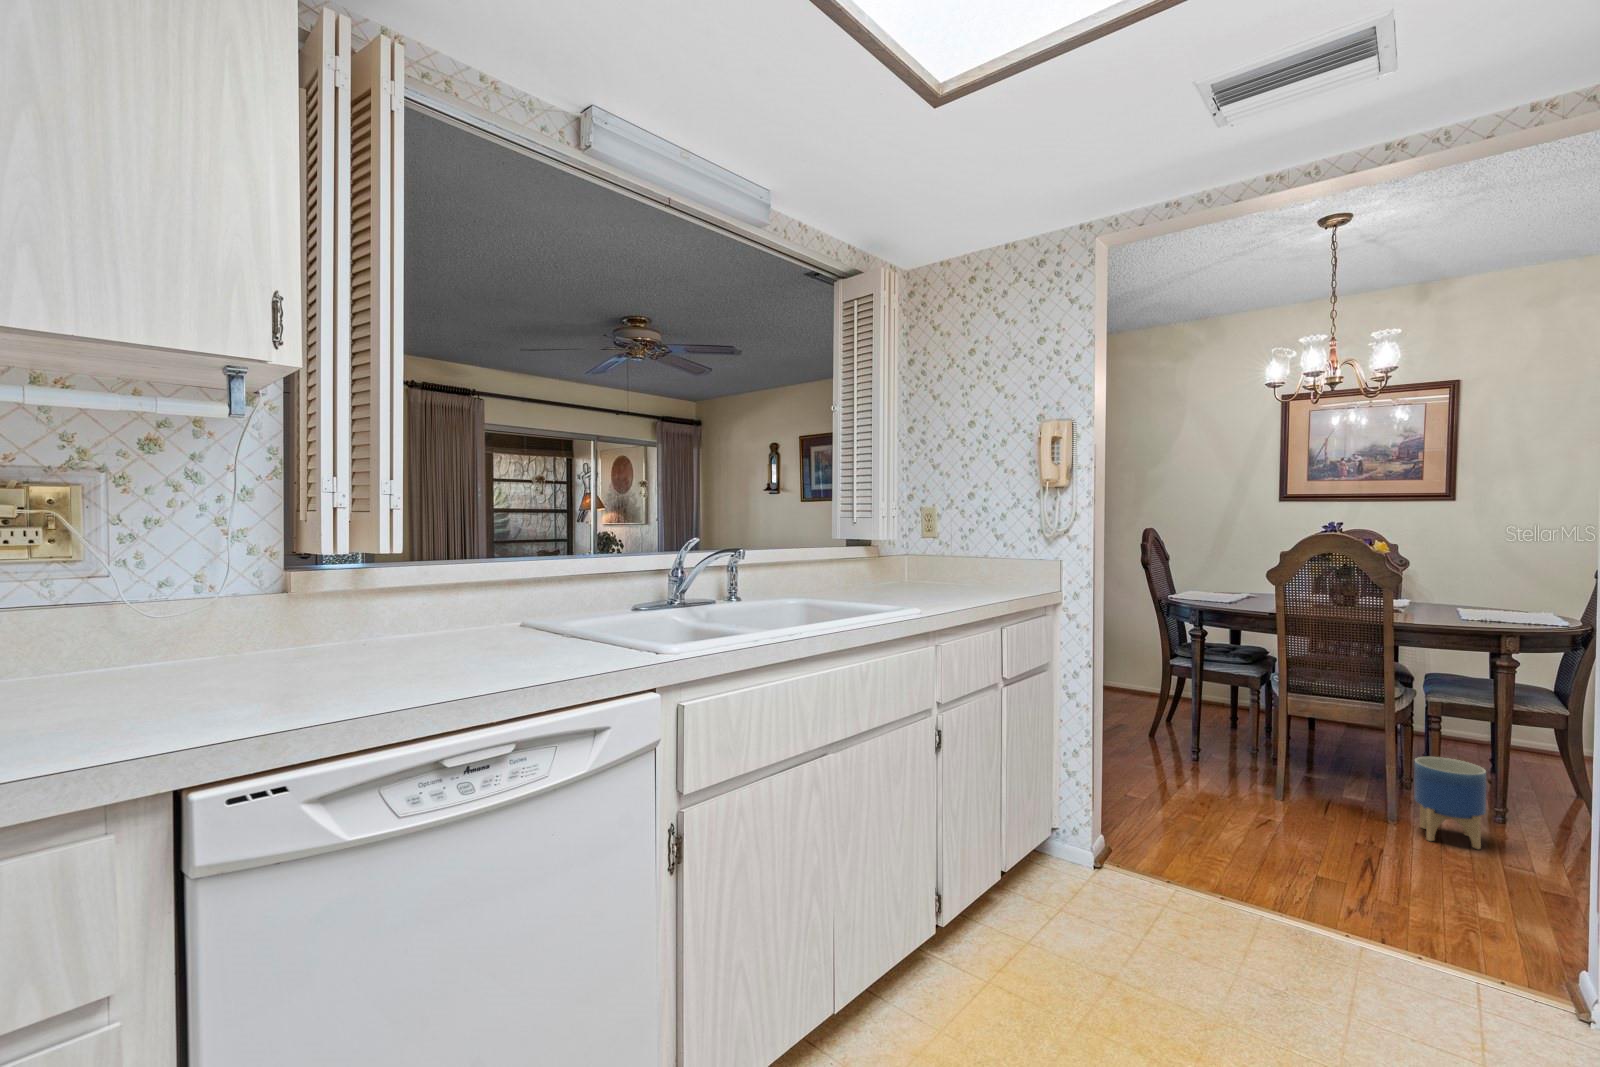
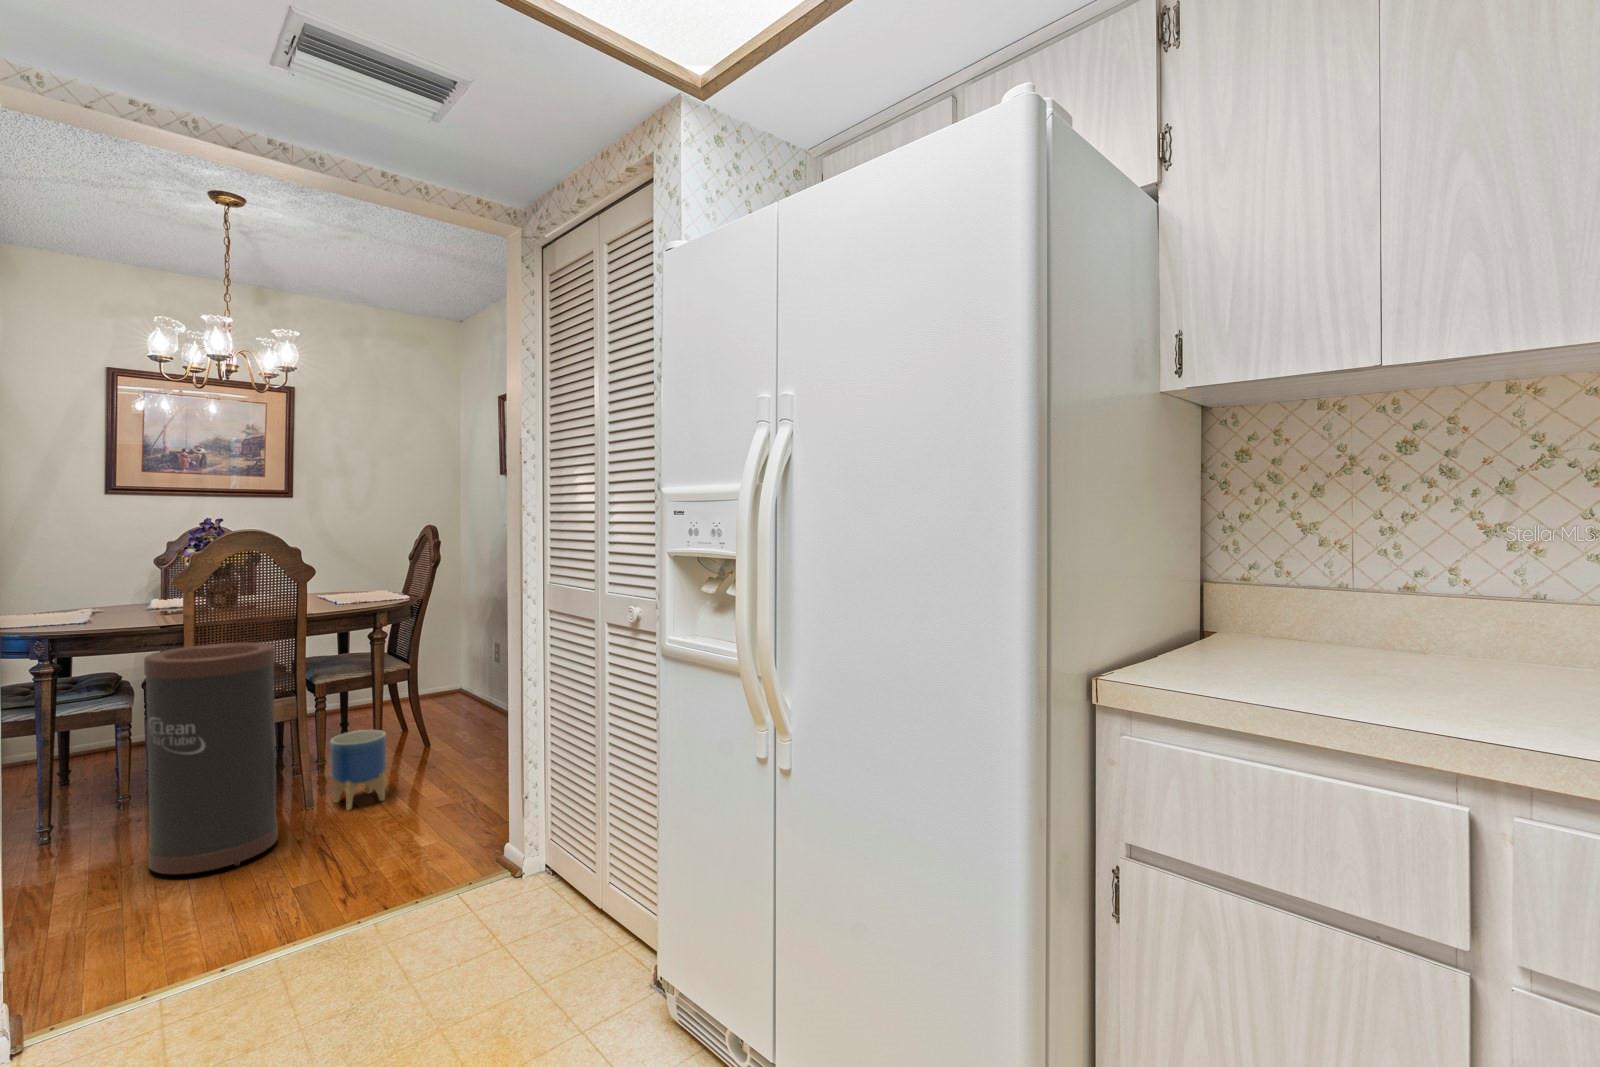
trash can: none [1231,632,1340,837] -> present [144,643,278,874]

